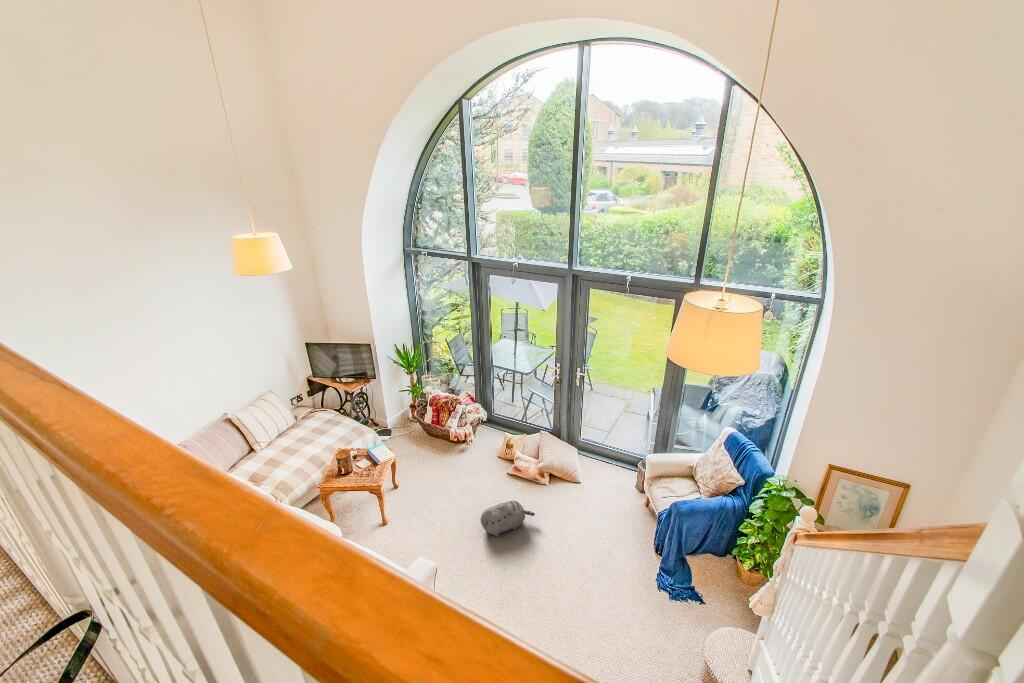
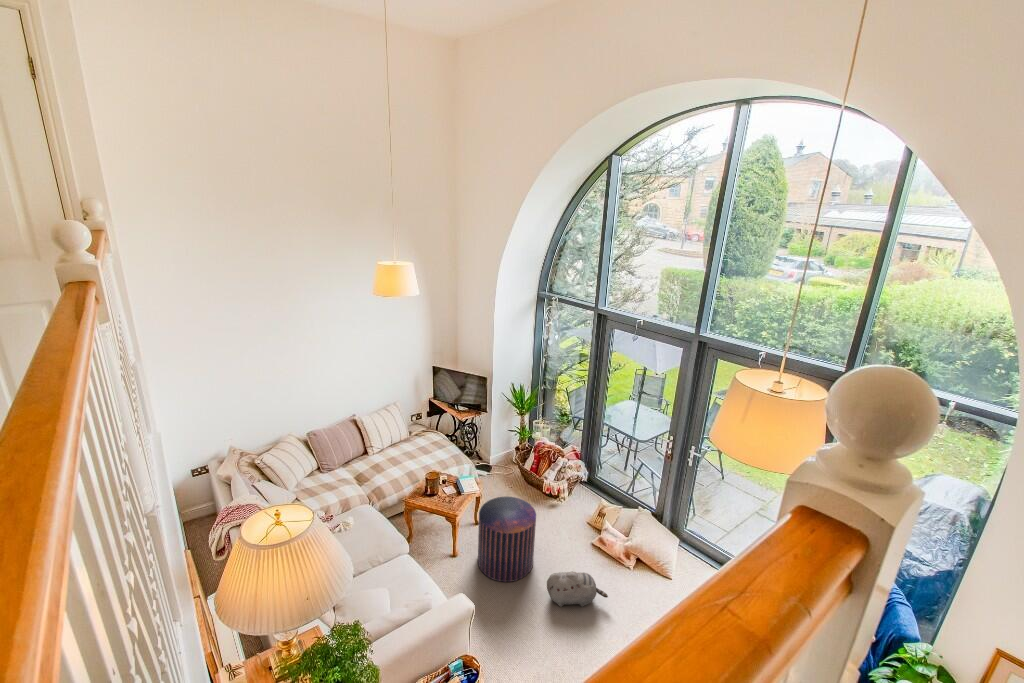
pouf: none [401,453,461,534] -> present [478,497,536,582]

